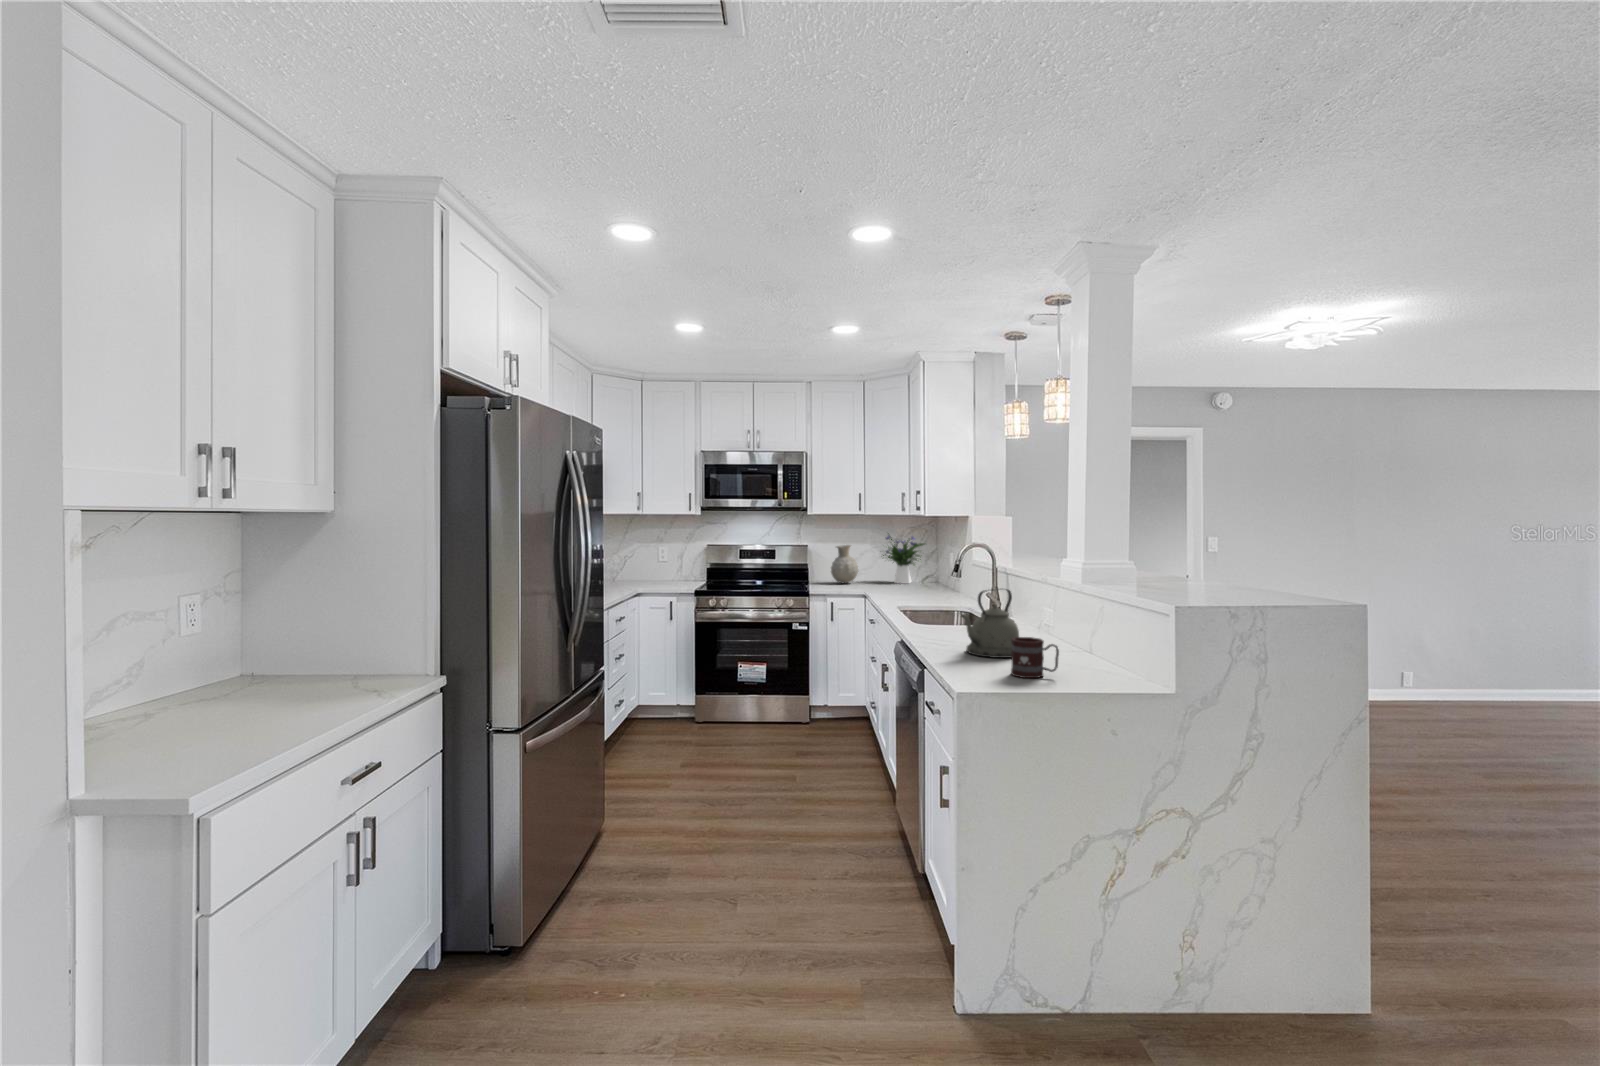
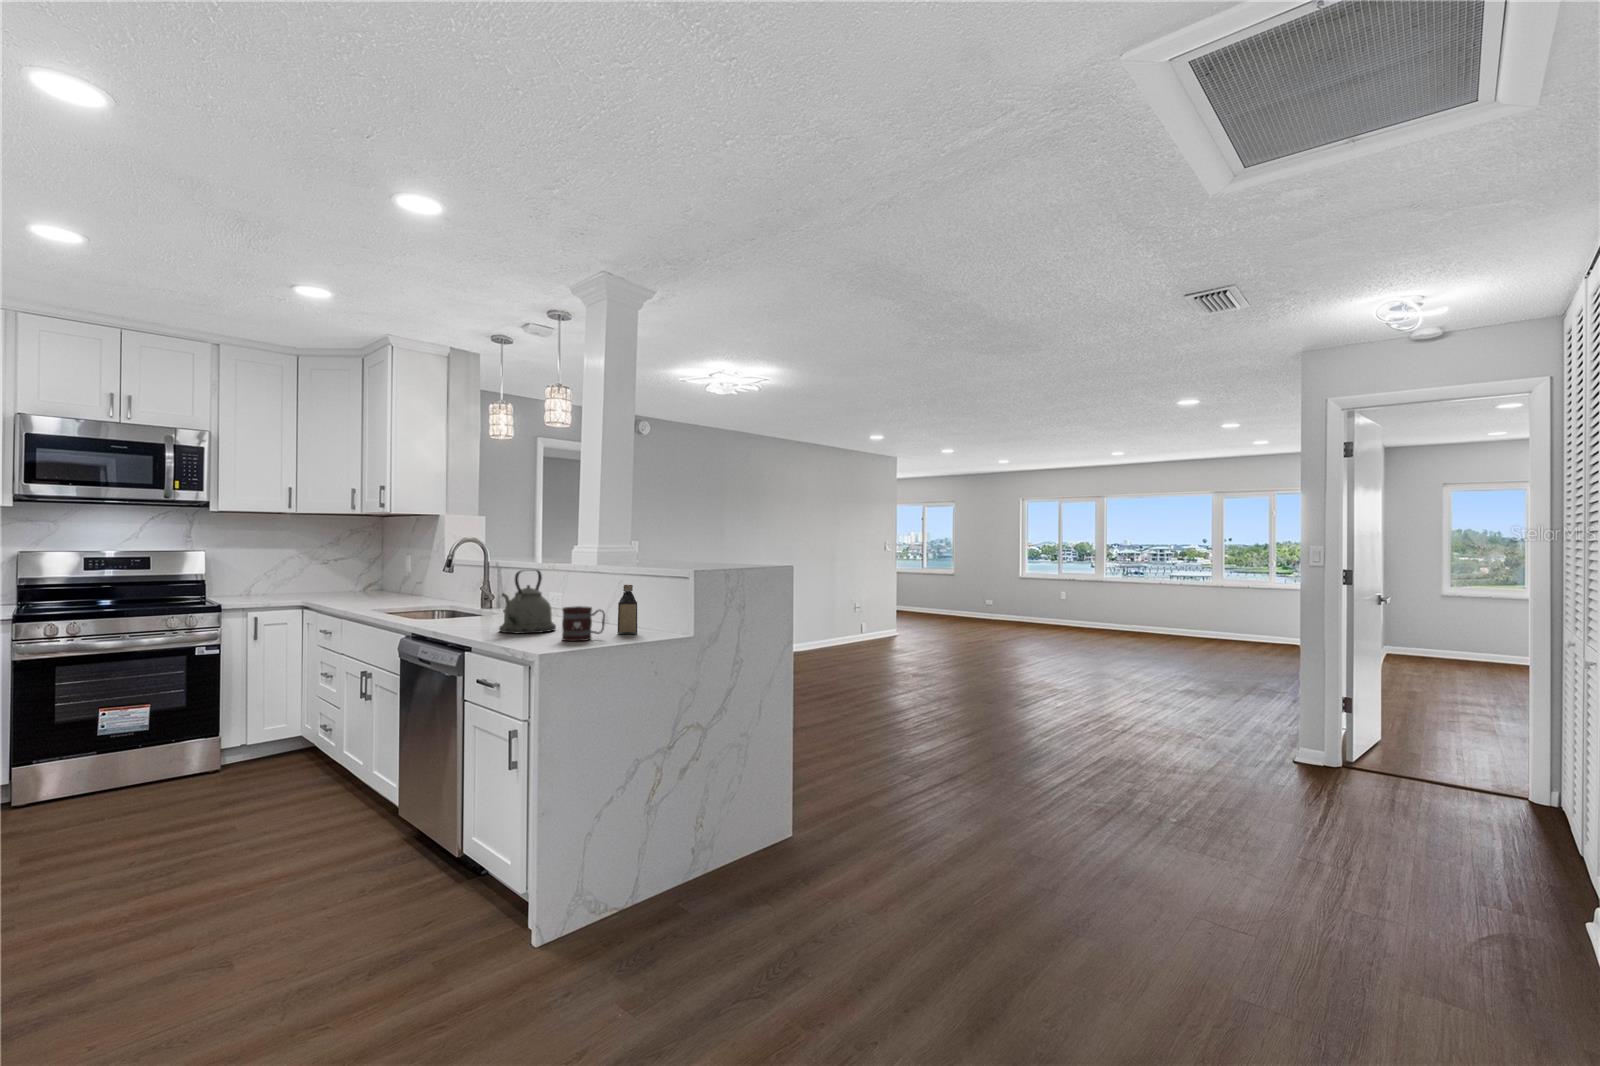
flower arrangement: present [883,533,924,584] -> none [309,535,374,594]
vase: present [831,545,858,583] -> none [241,549,283,597]
bottle: none [1083,615,1108,674] -> present [617,585,637,634]

